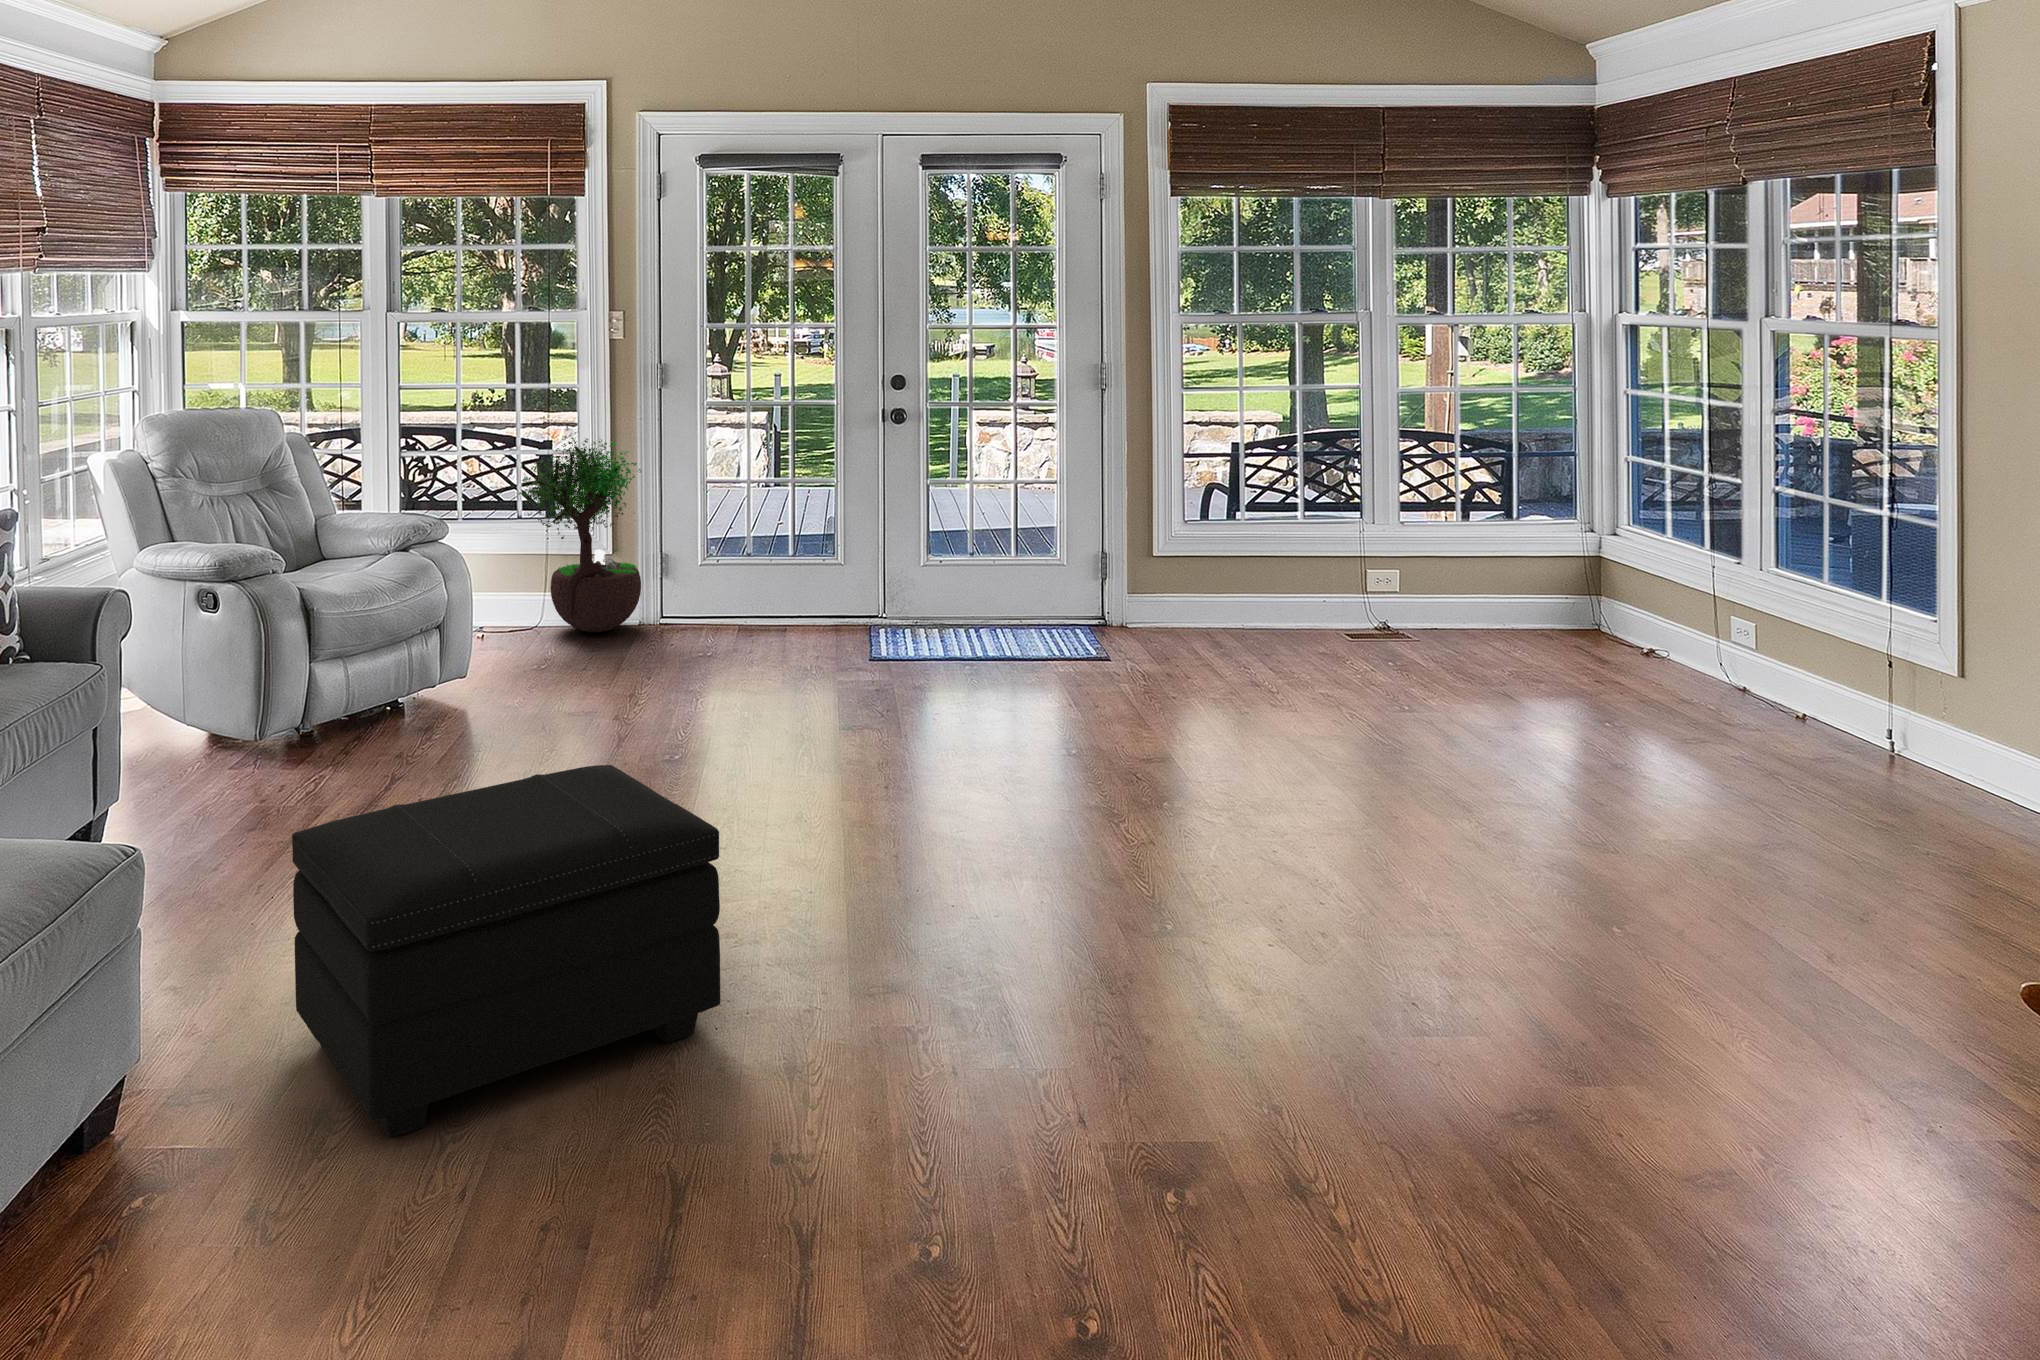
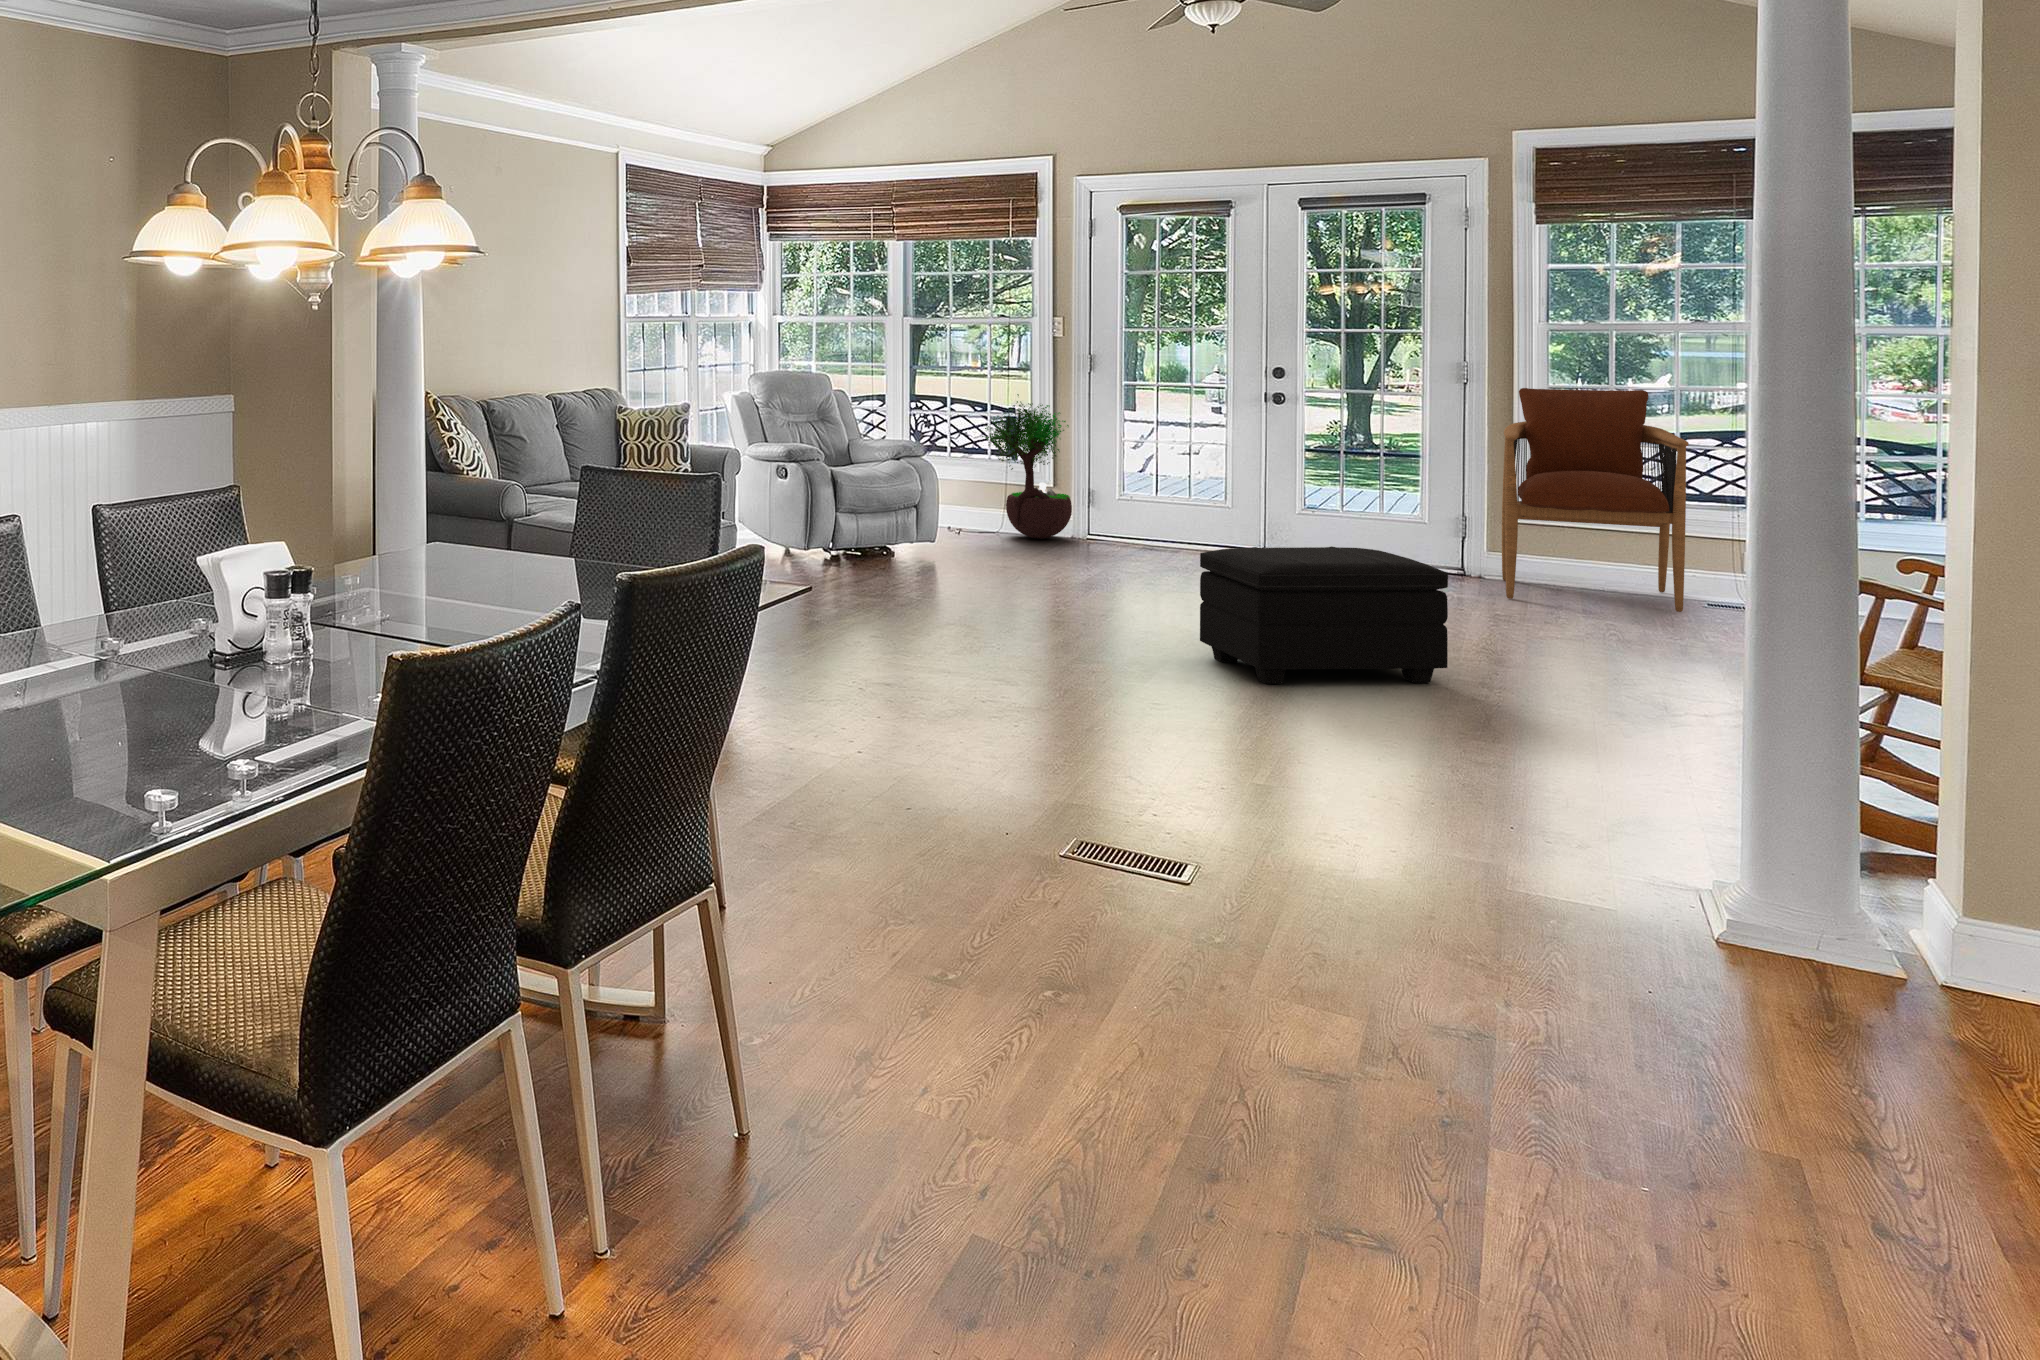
armchair: none [1159,397,1384,673] -> present [1502,388,1689,612]
footstool: present [292,765,720,1137] -> present [1200,546,1448,684]

